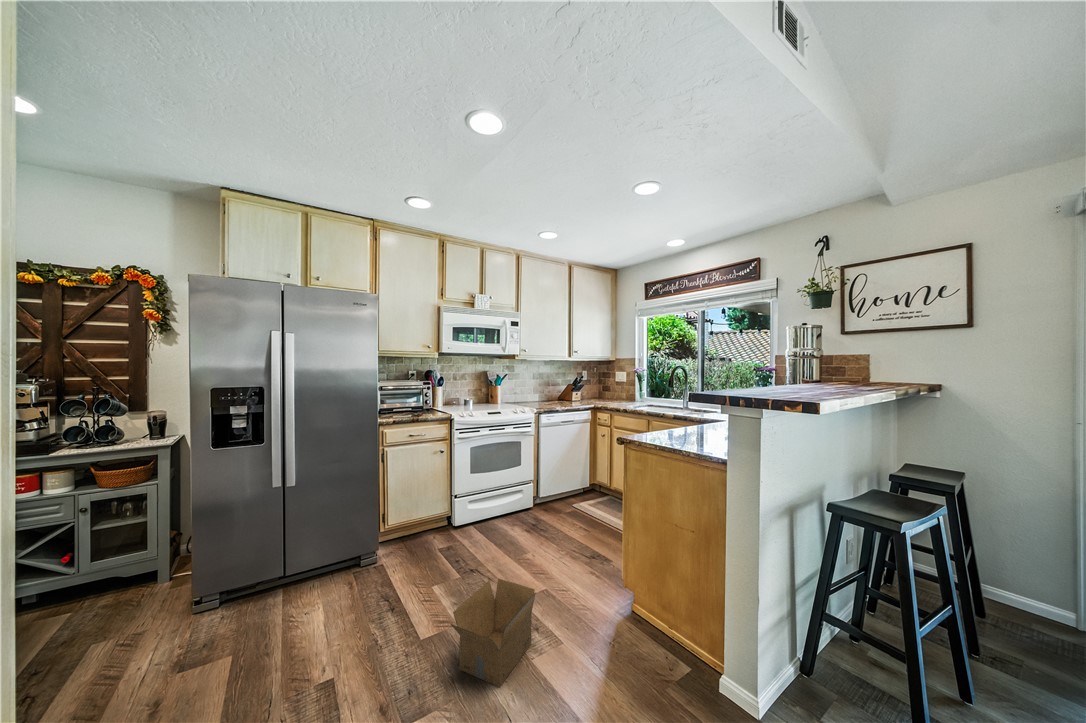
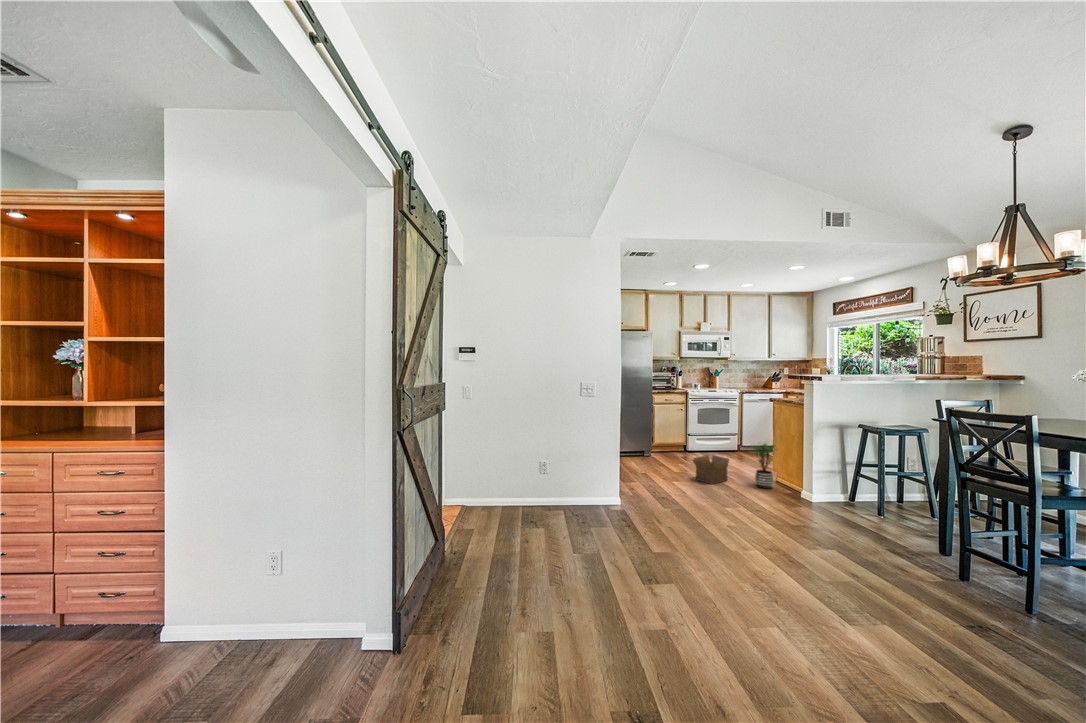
potted plant: none [576,542,647,662] -> present [749,443,777,489]

